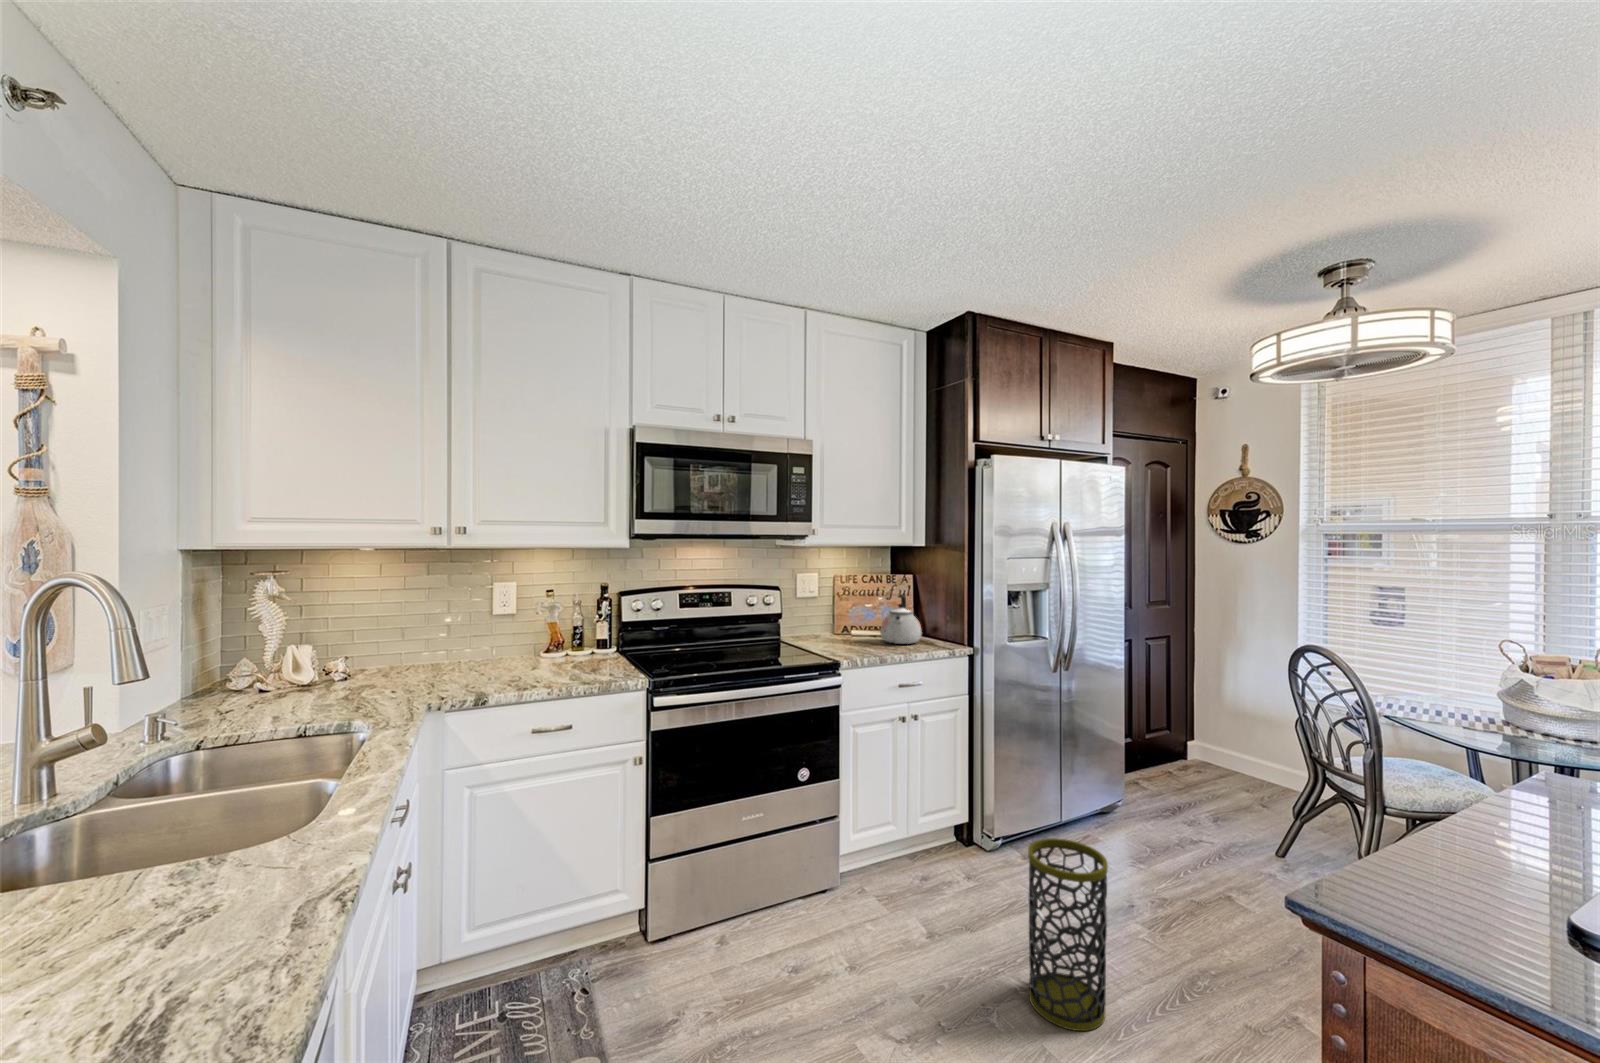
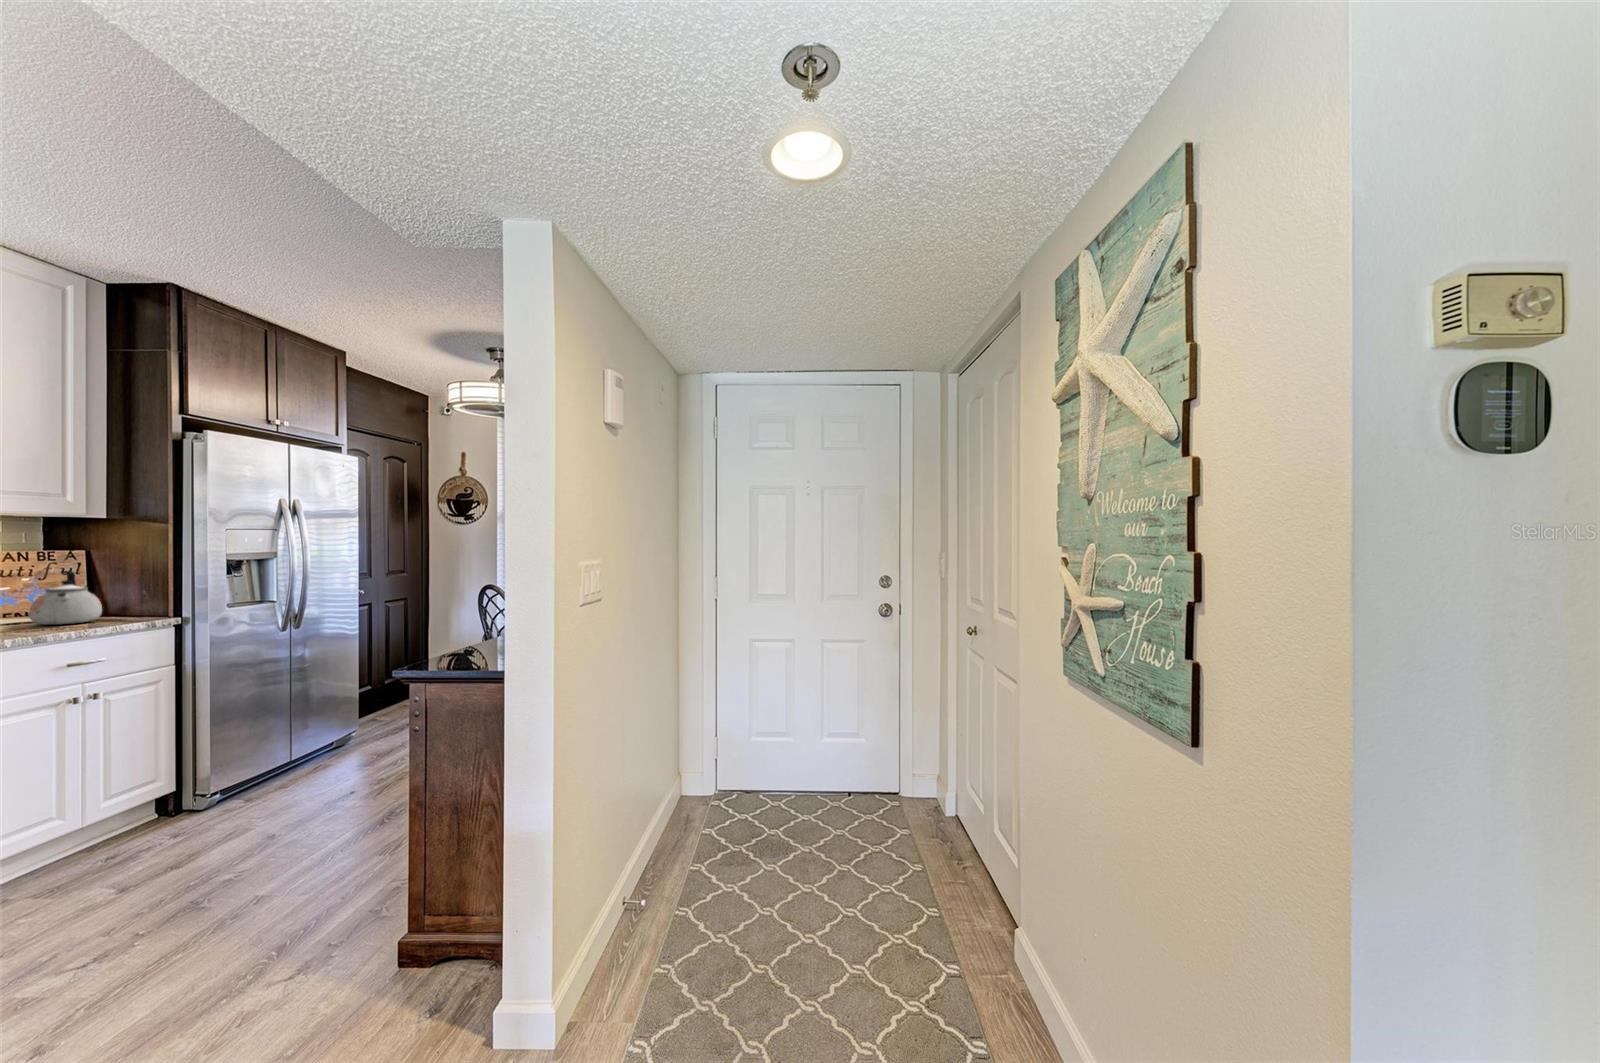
trash can: present [1028,838,1108,1031] -> none [242,743,320,888]

